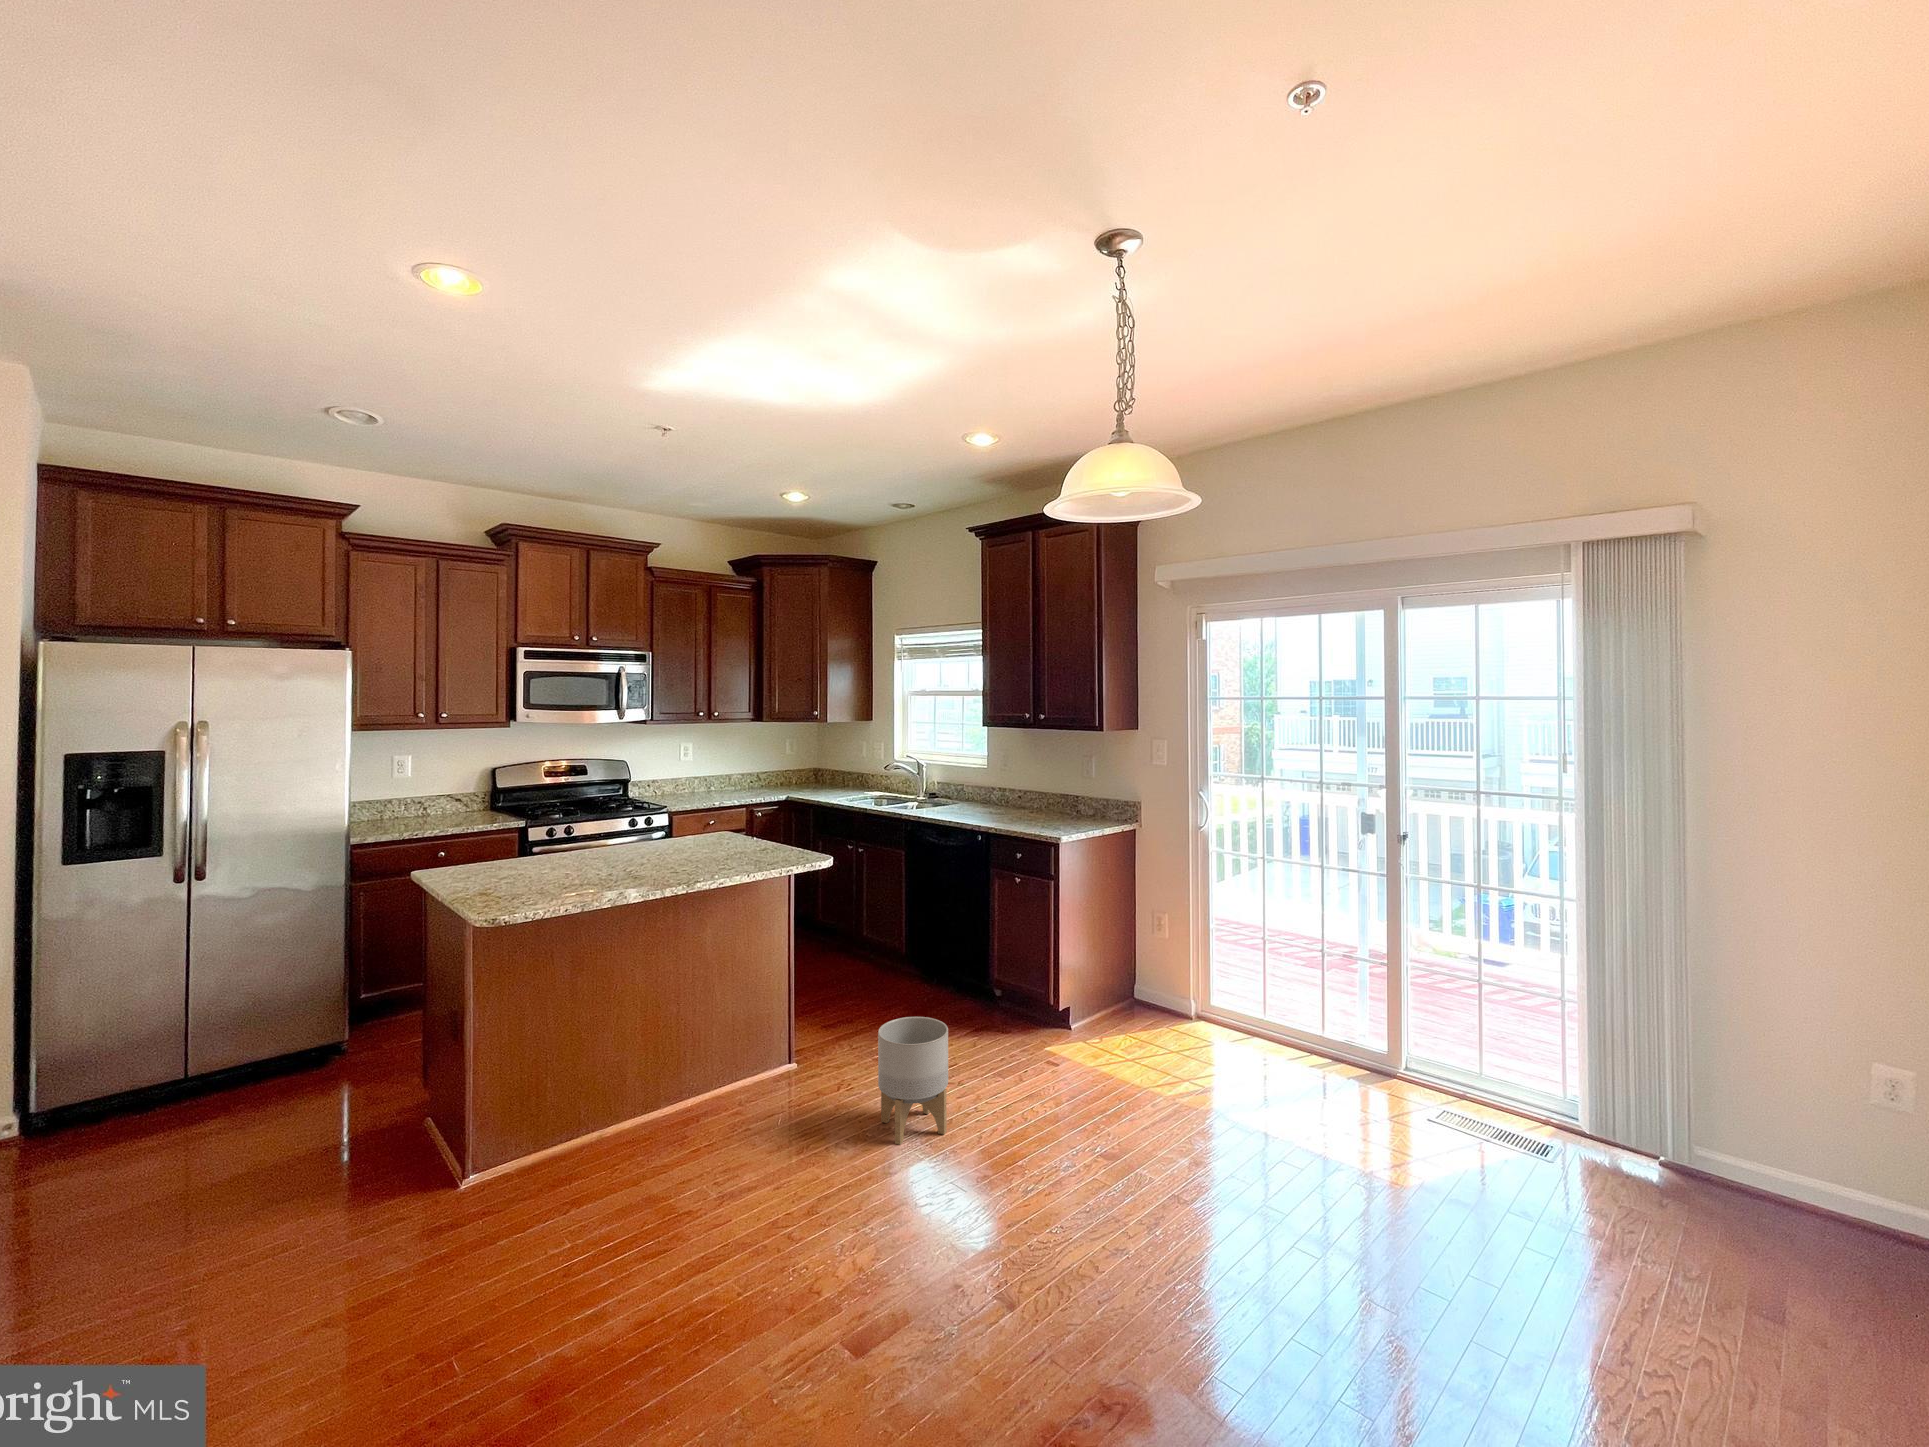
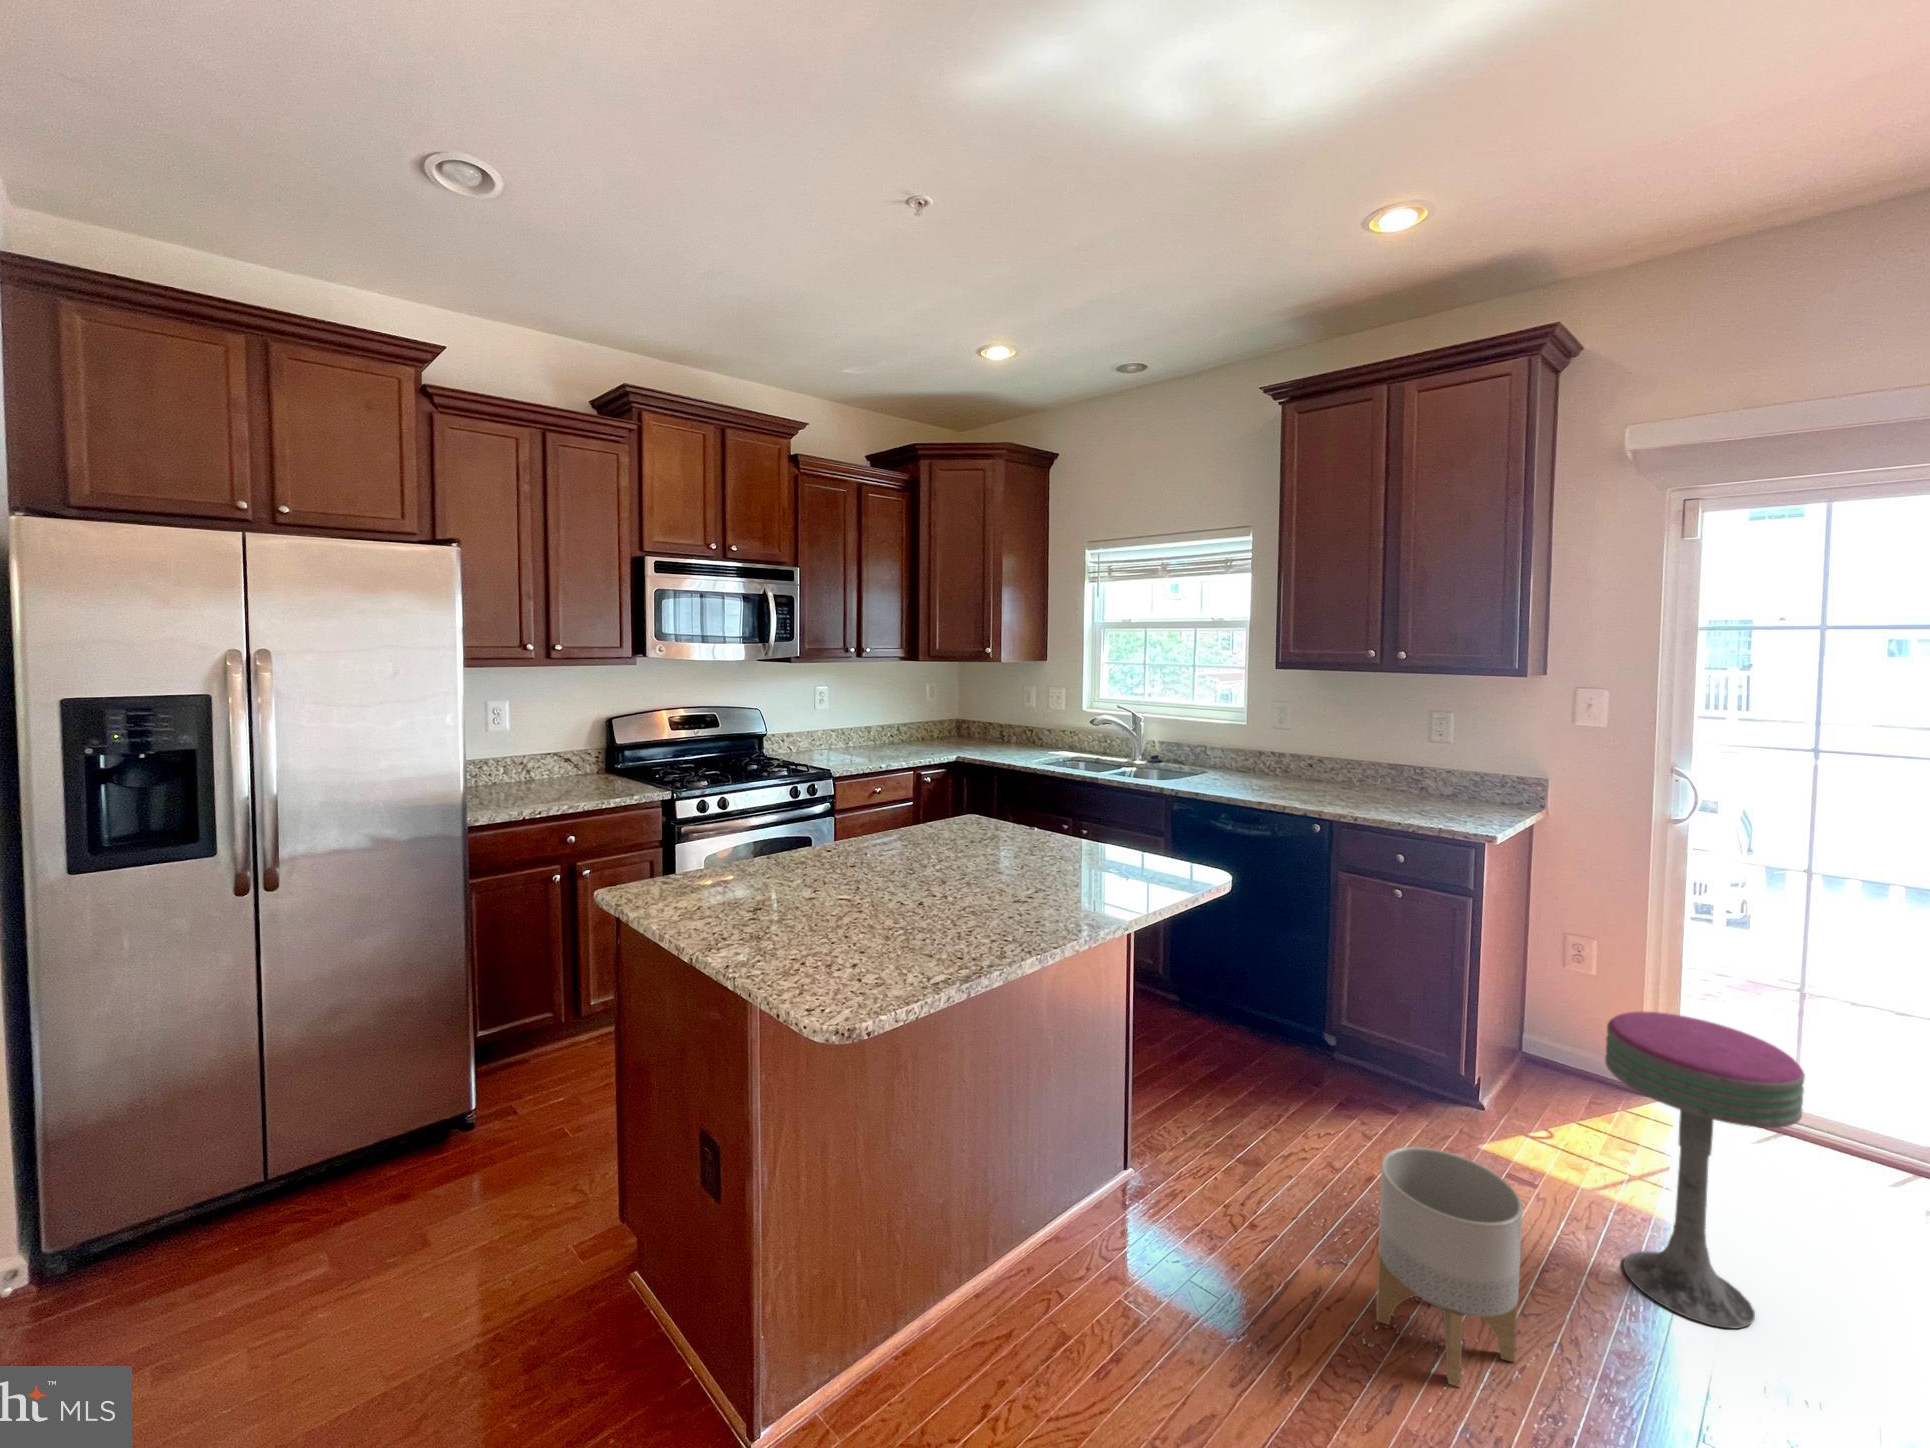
bar stool: none [1044,936,1130,1118] -> present [1605,1012,1805,1328]

